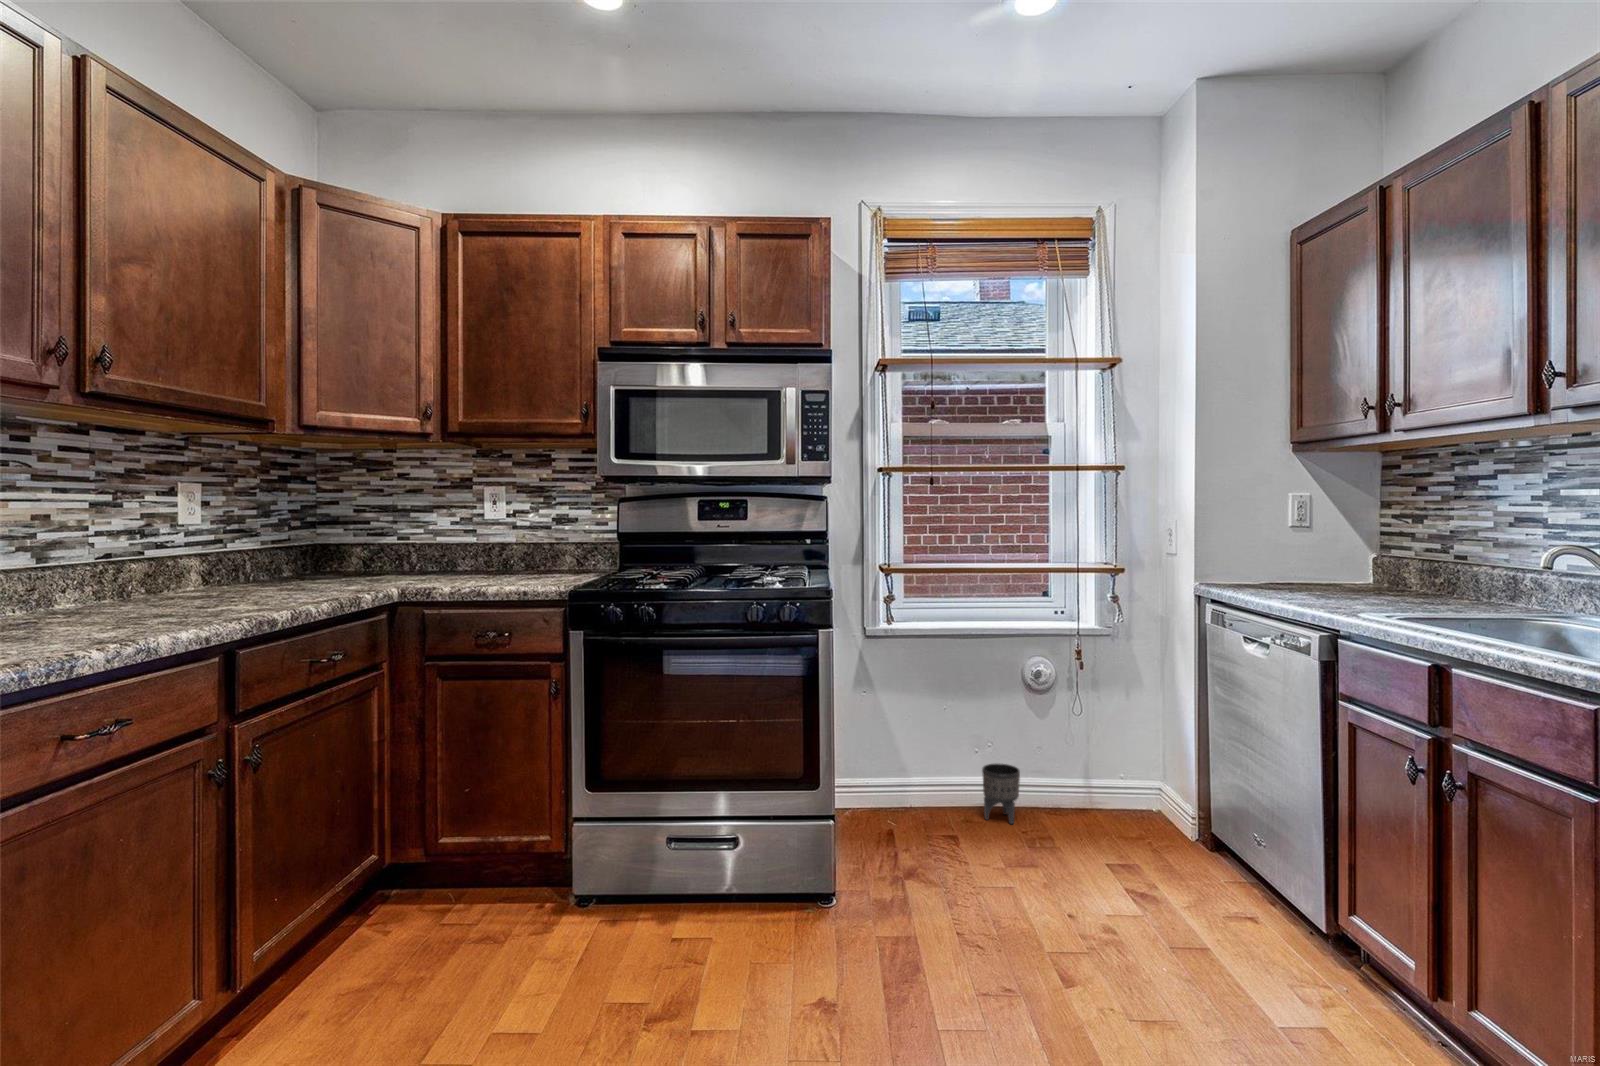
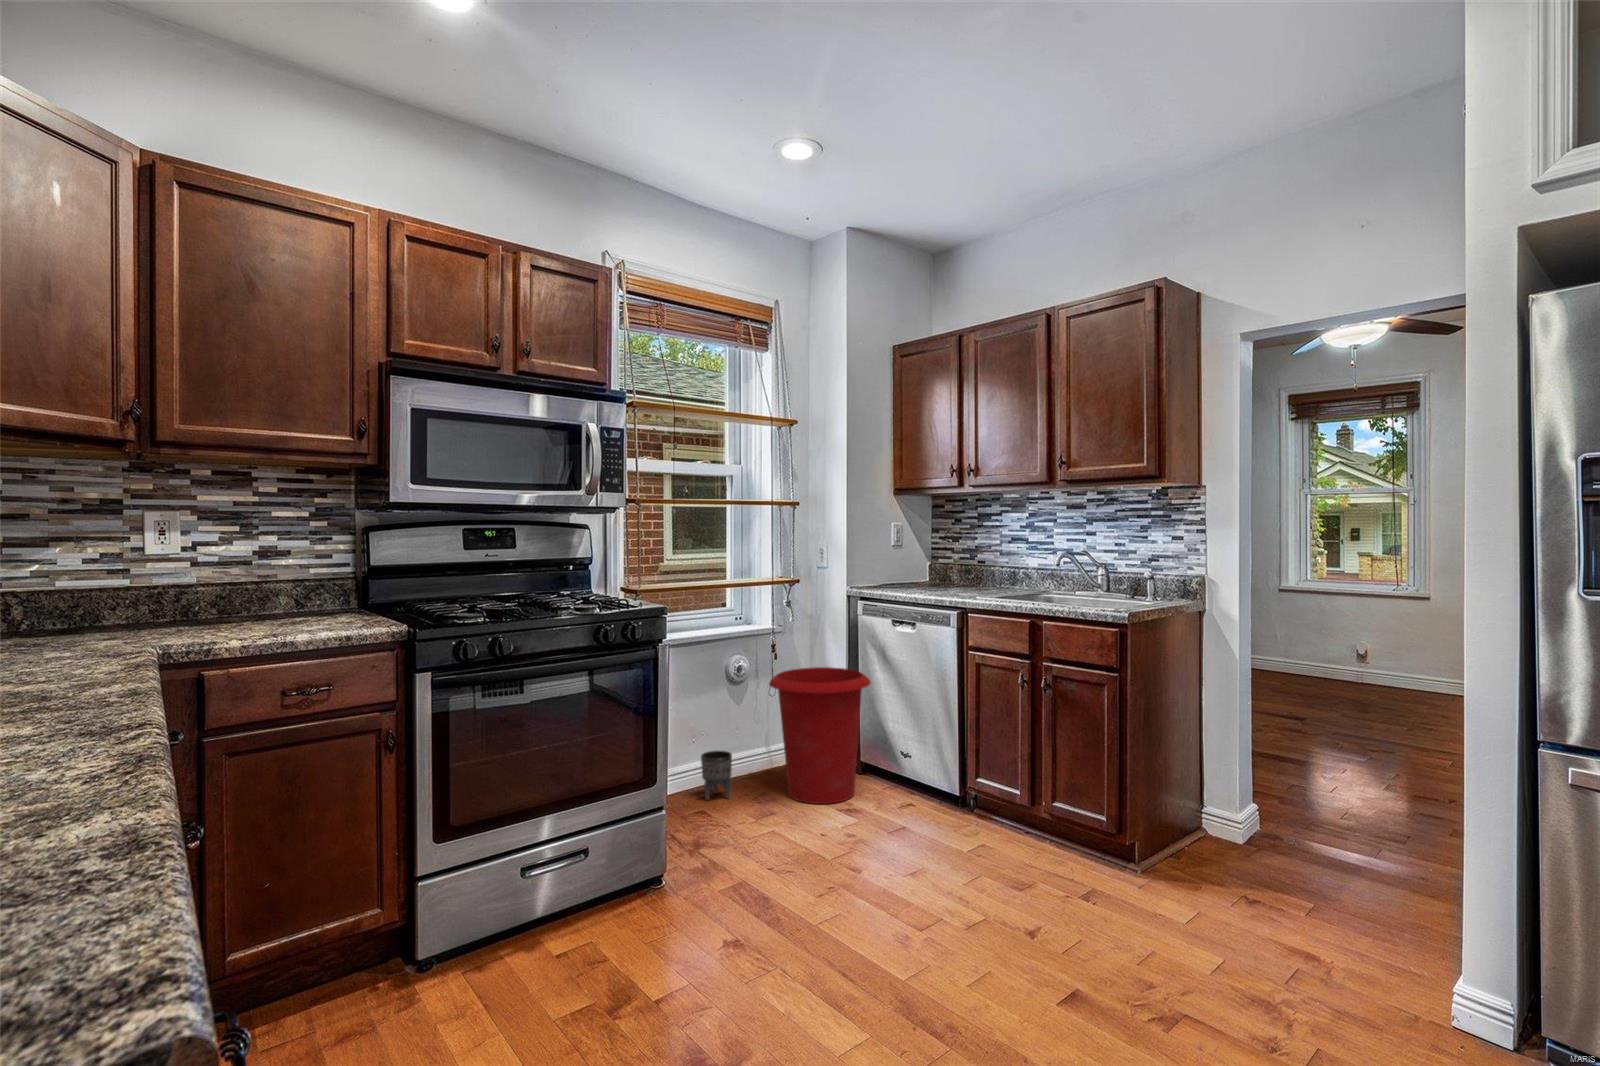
waste bin: none [1060,683,1207,870] -> present [769,667,871,804]

